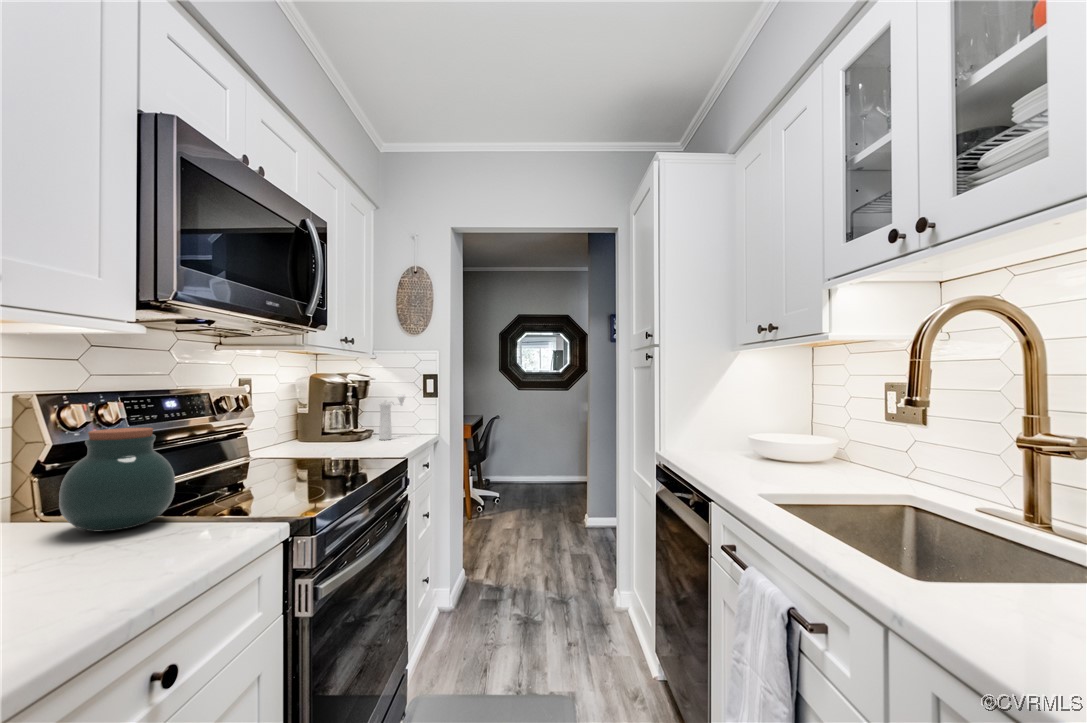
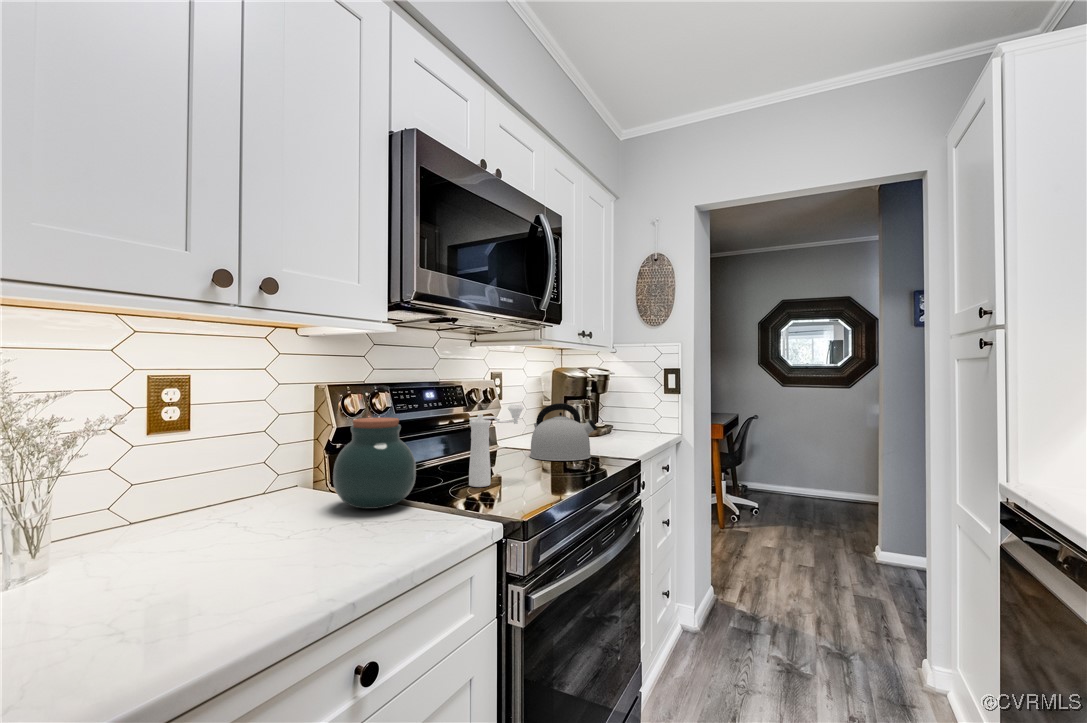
pepper mill: present [379,394,406,440] -> present [469,404,524,487]
kettle: none [291,408,364,465] -> present [530,403,597,461]

